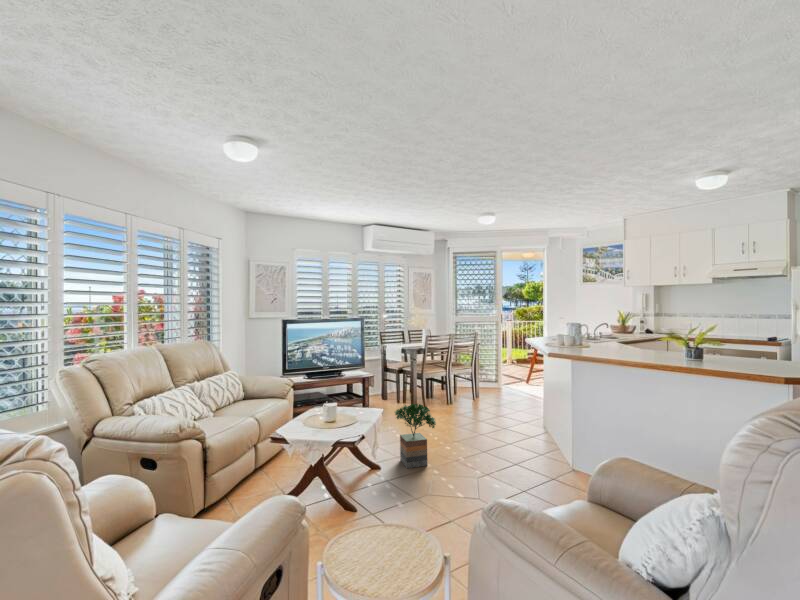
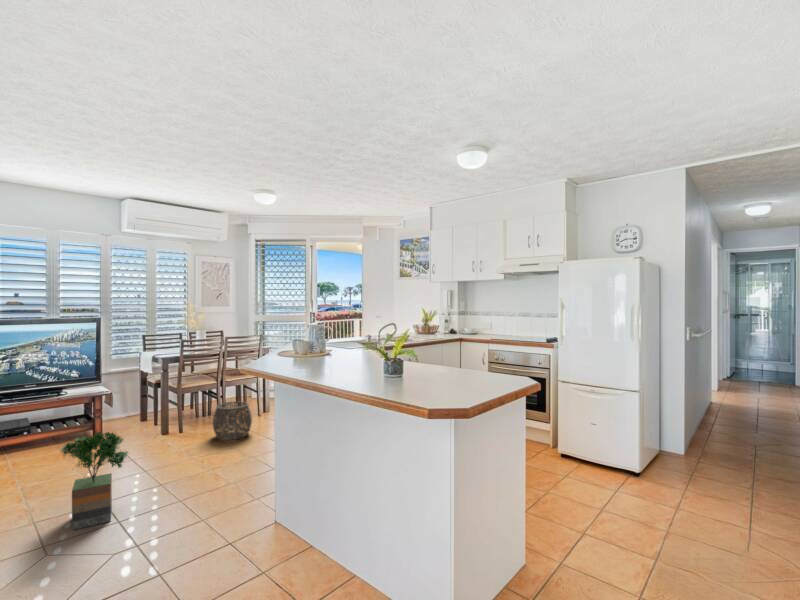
woven basket: none [448,388,479,418] -> present [213,401,252,440]

